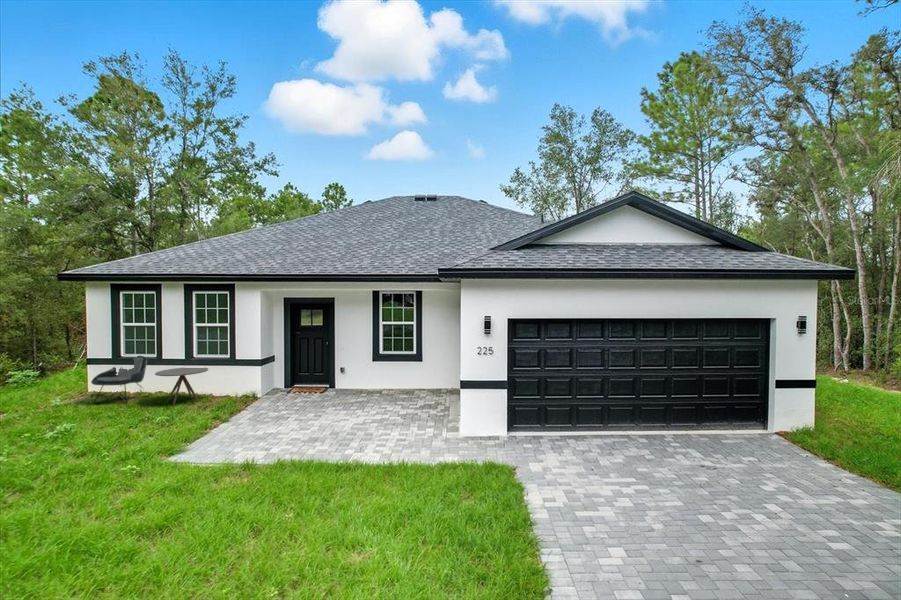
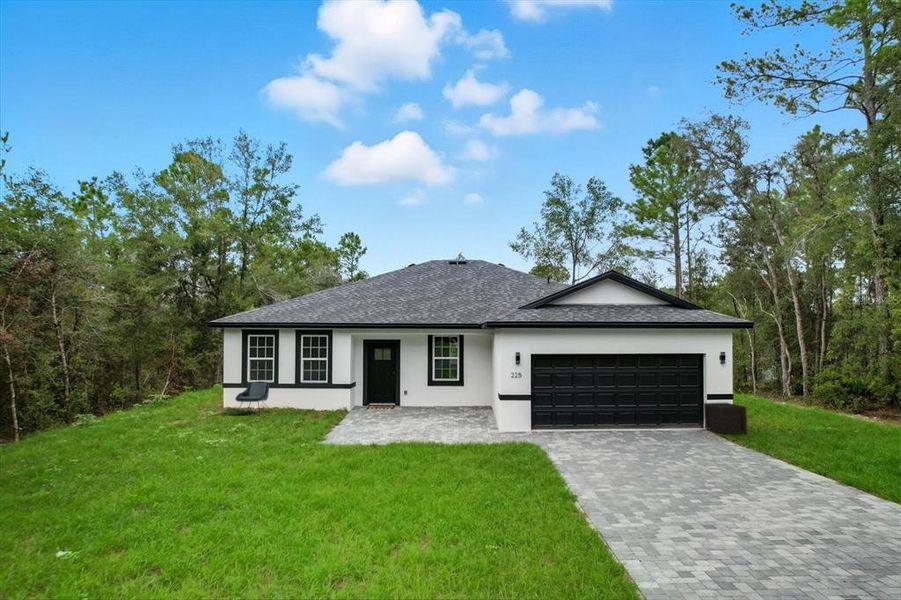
round table: present [155,368,208,406] -> none [281,390,315,416]
wooden crate: none [771,392,845,444] -> present [704,403,747,434]

